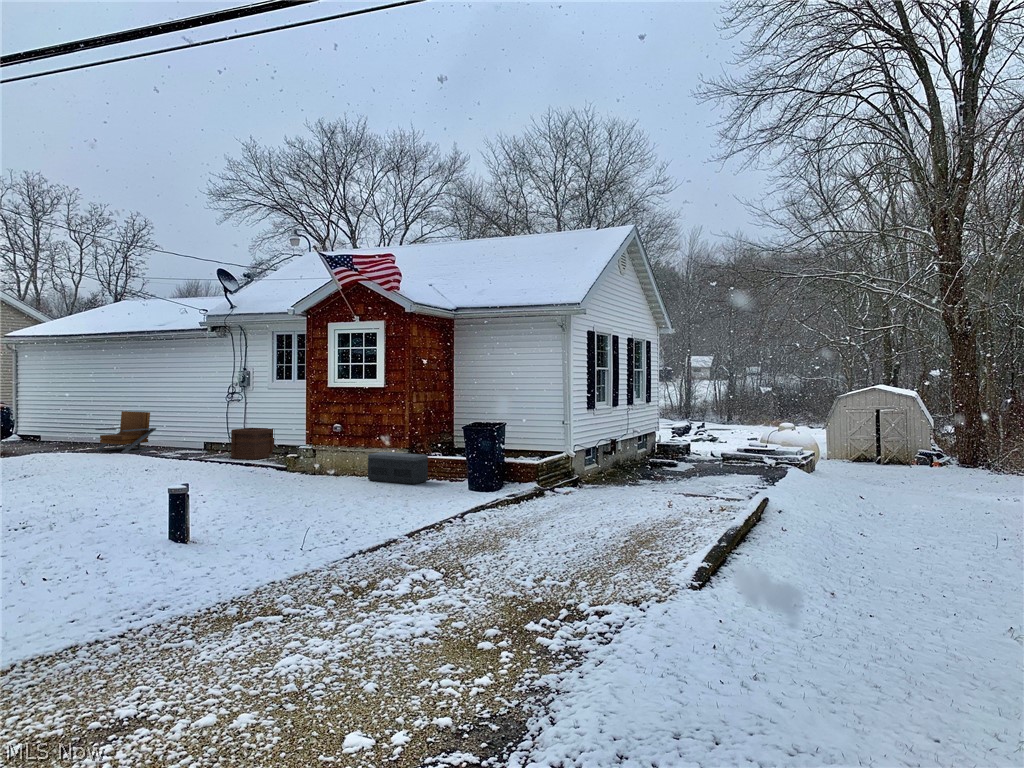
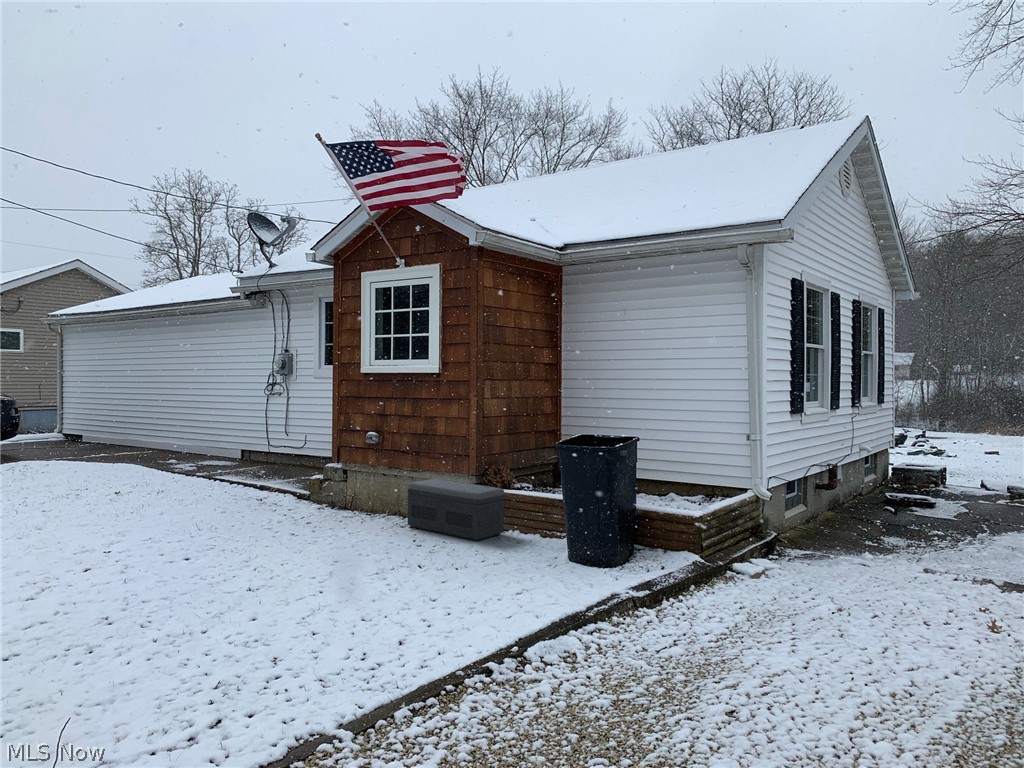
lounge chair: present [95,411,156,453] -> none [122,406,194,460]
wooden crate: present [231,428,274,460] -> none [262,431,321,476]

